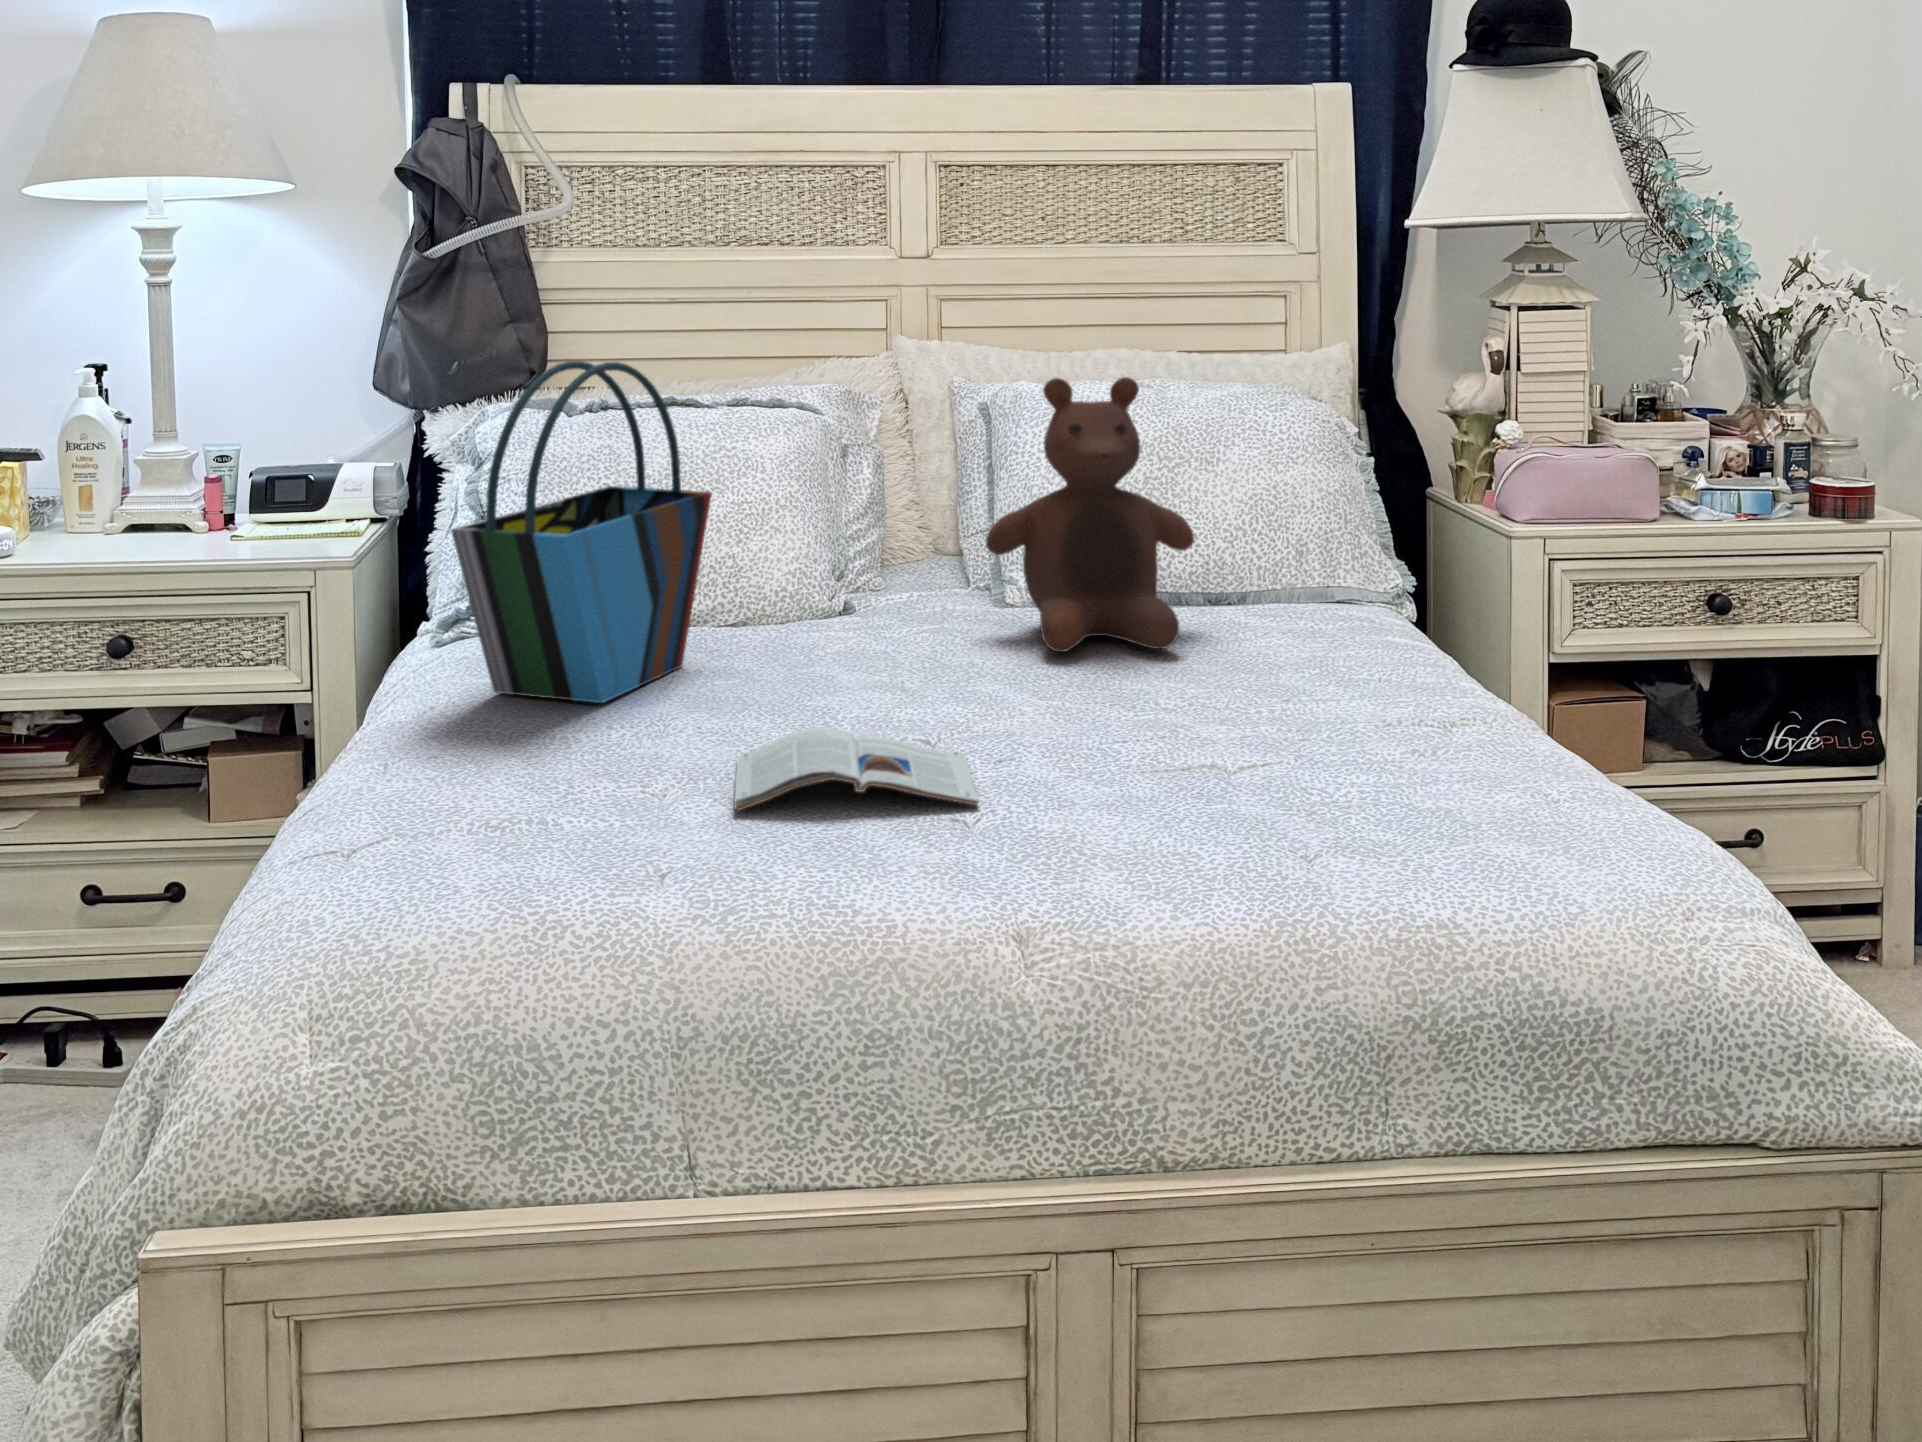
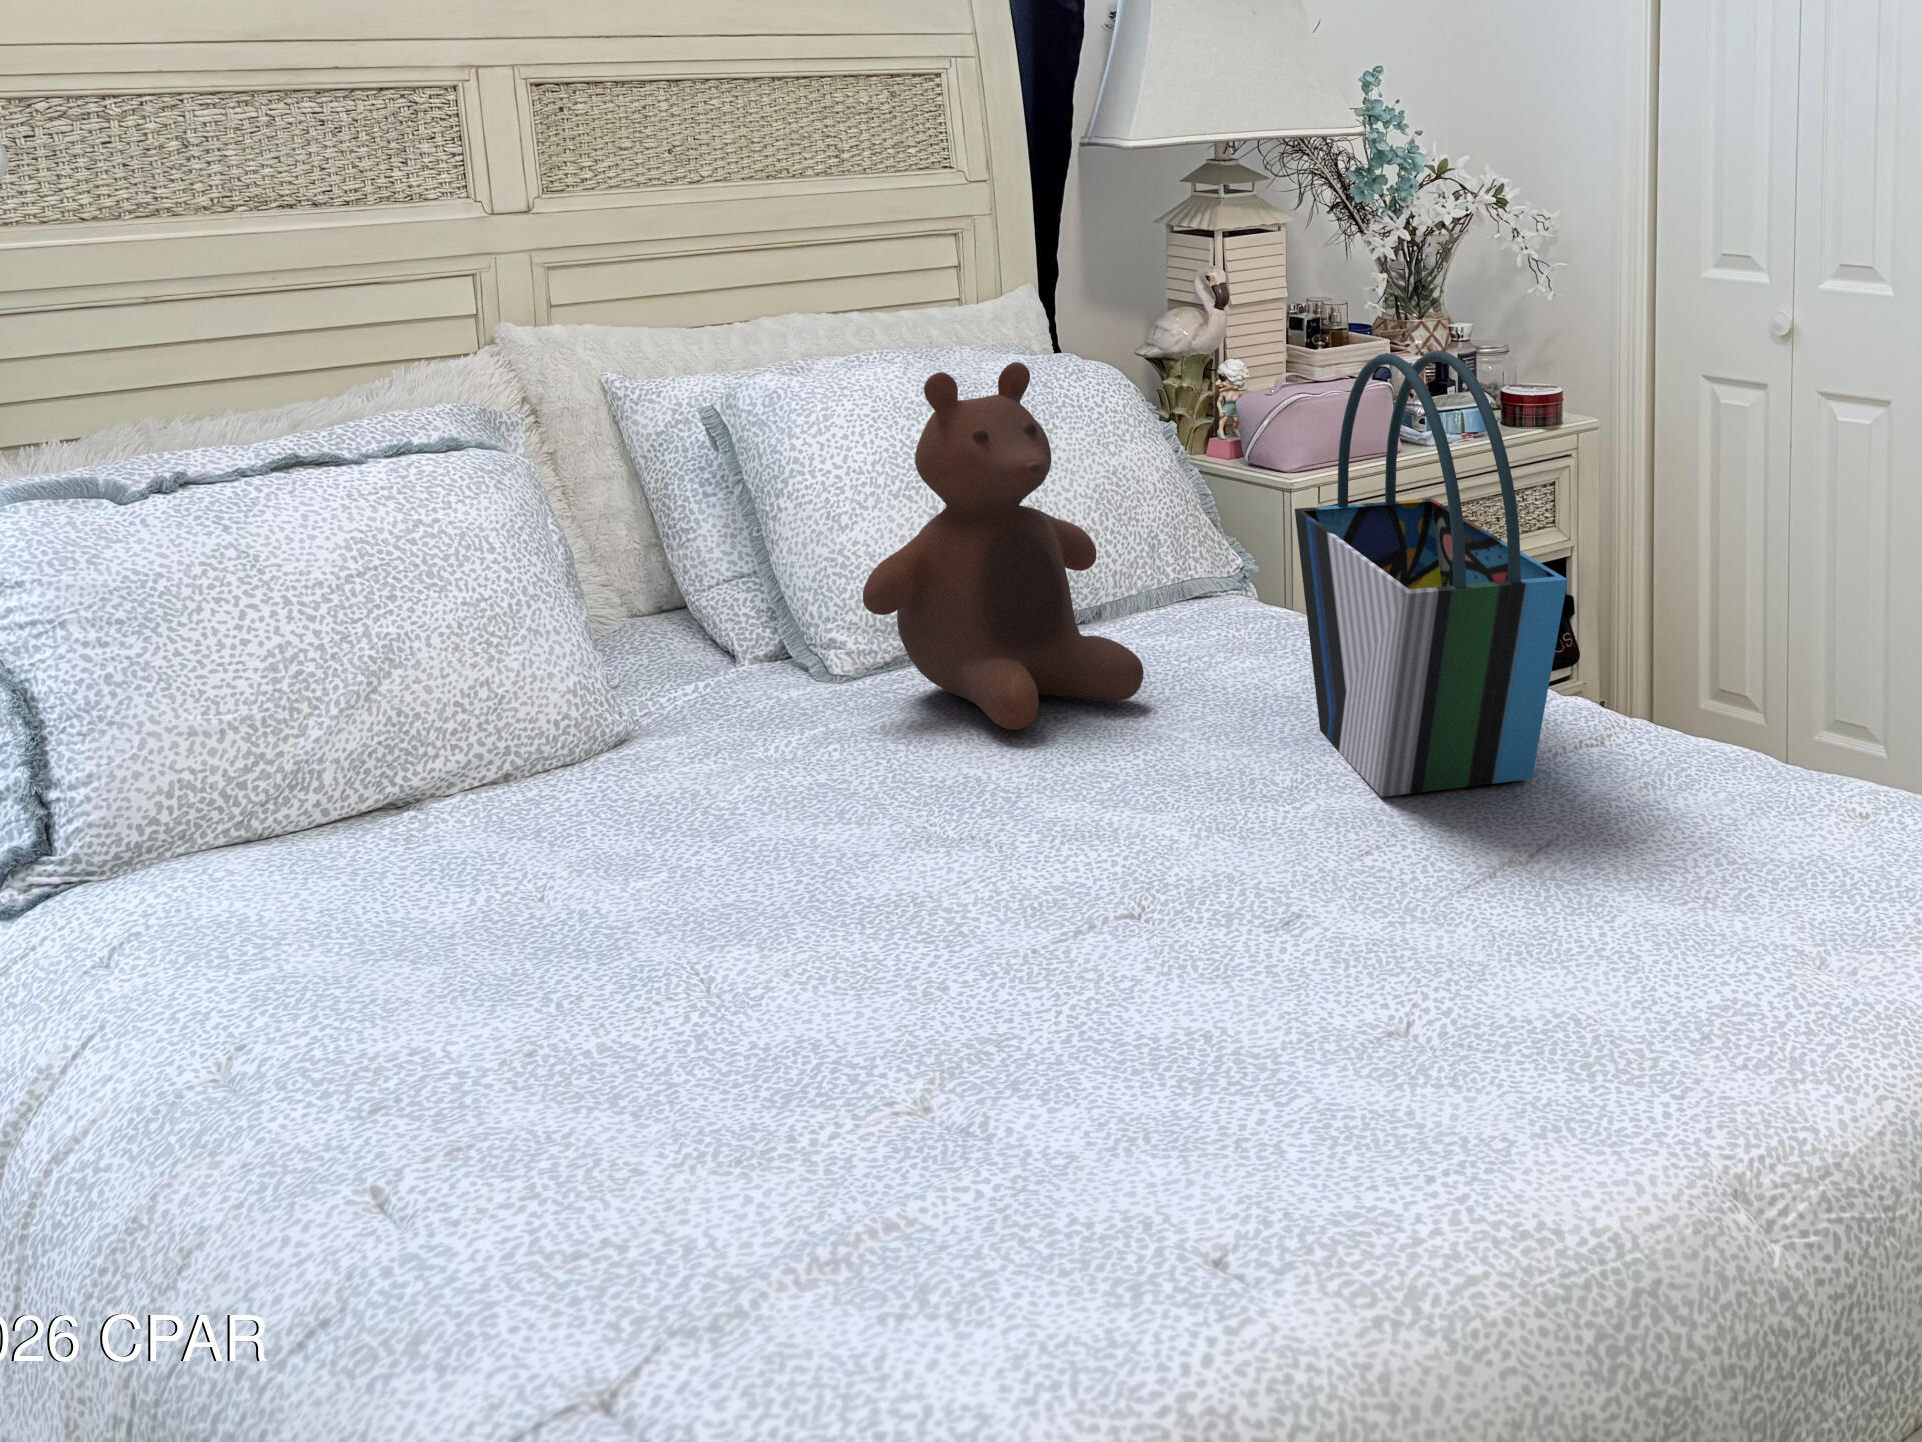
tote bag: present [451,361,712,703] -> present [1295,350,1568,797]
magazine: present [734,727,979,811] -> none [867,909,1283,1091]

